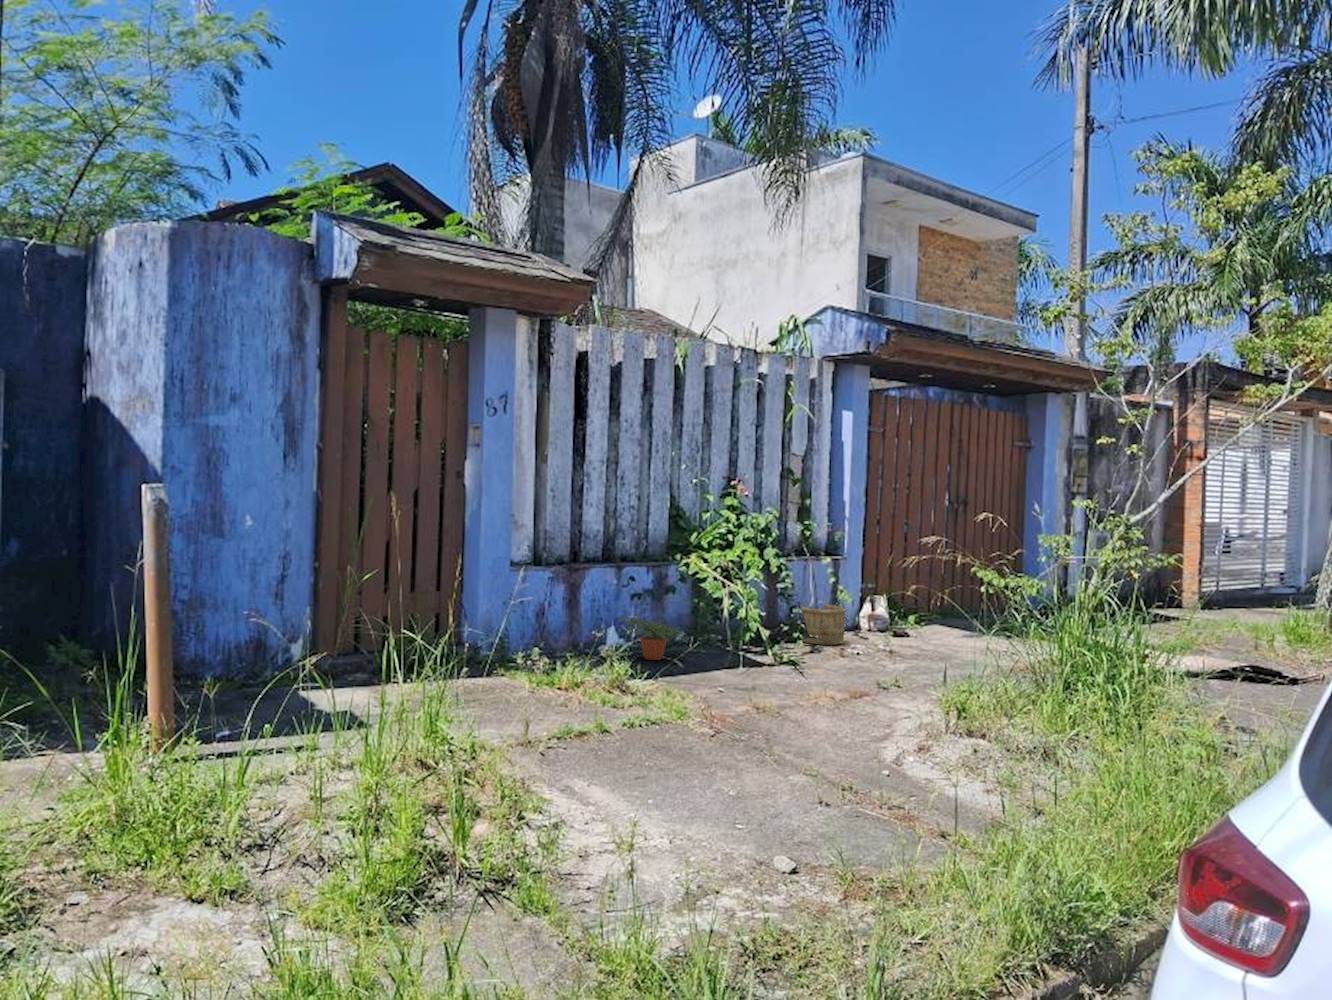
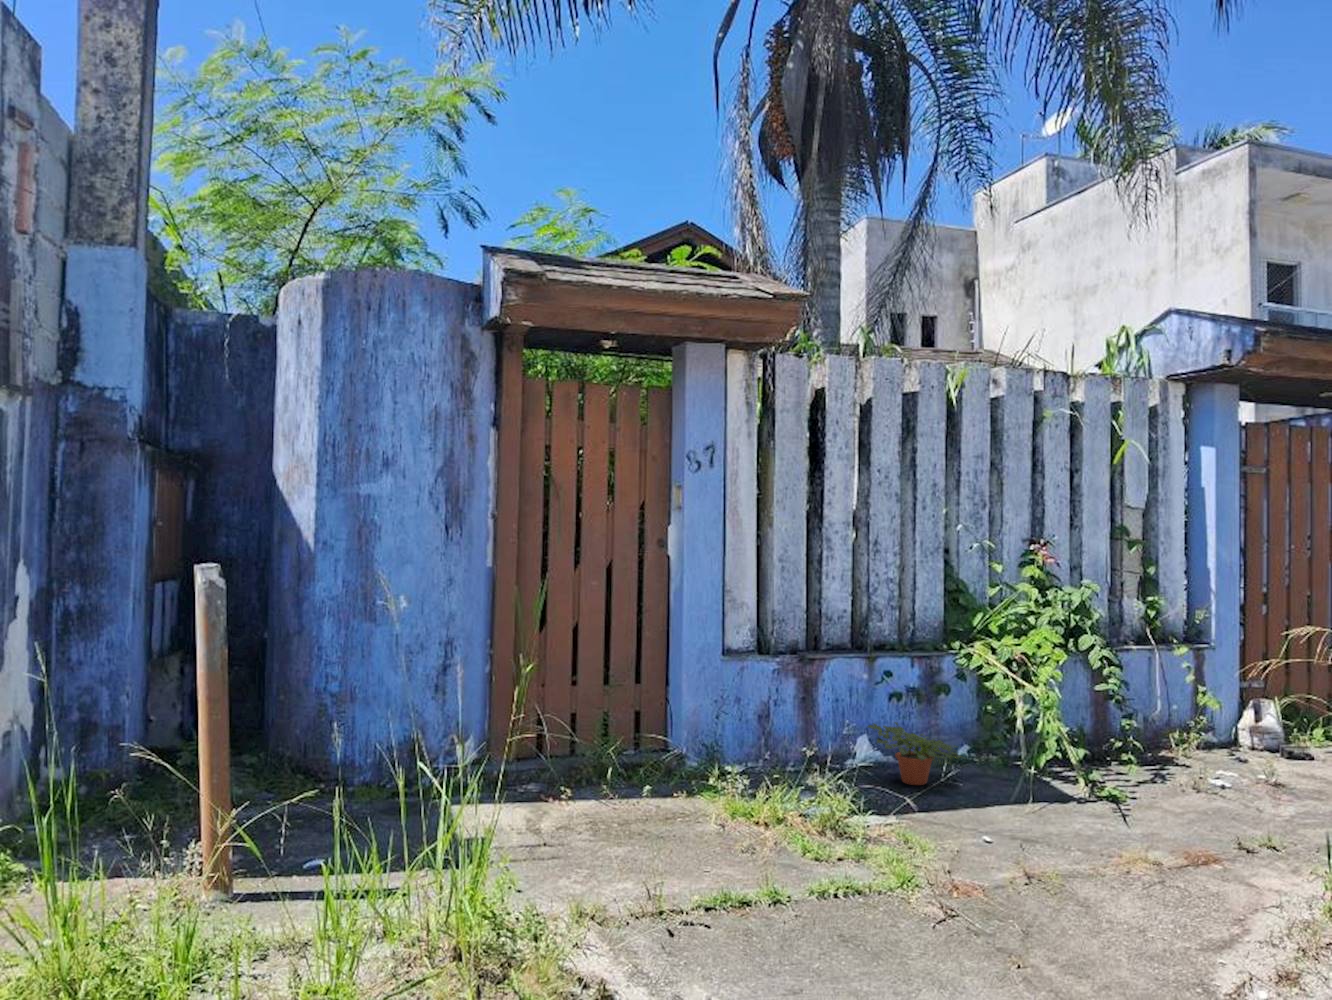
wooden bucket: present [801,605,846,645] -> none [1142,709,1211,769]

